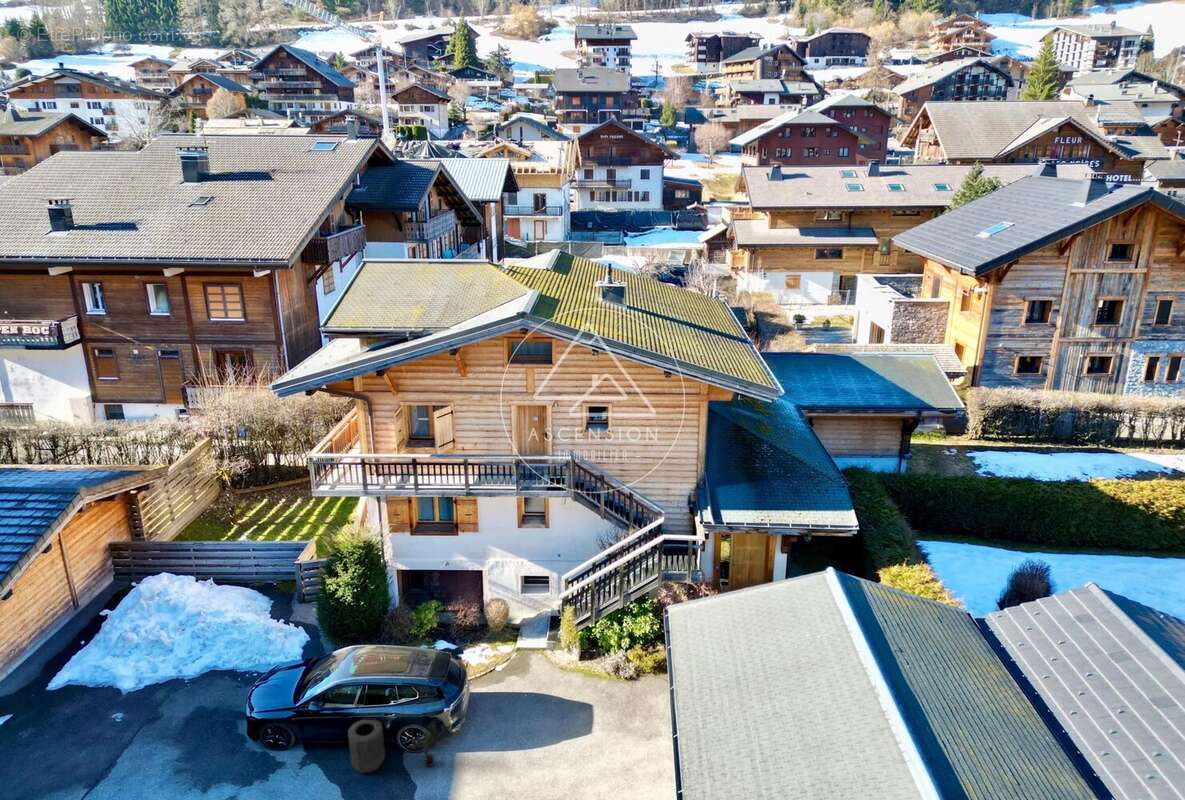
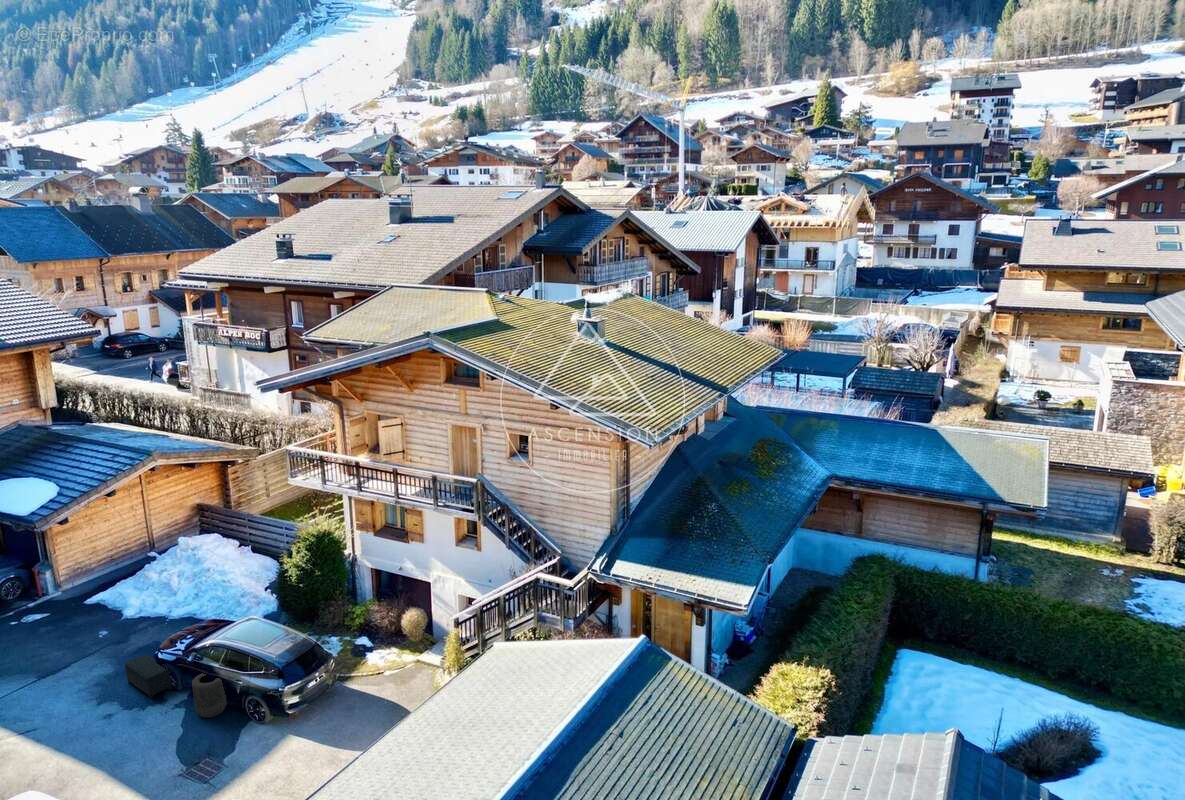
potted tree: present [409,722,446,766] -> none [231,686,263,728]
bench: none [226,728,295,774] -> present [125,654,172,698]

